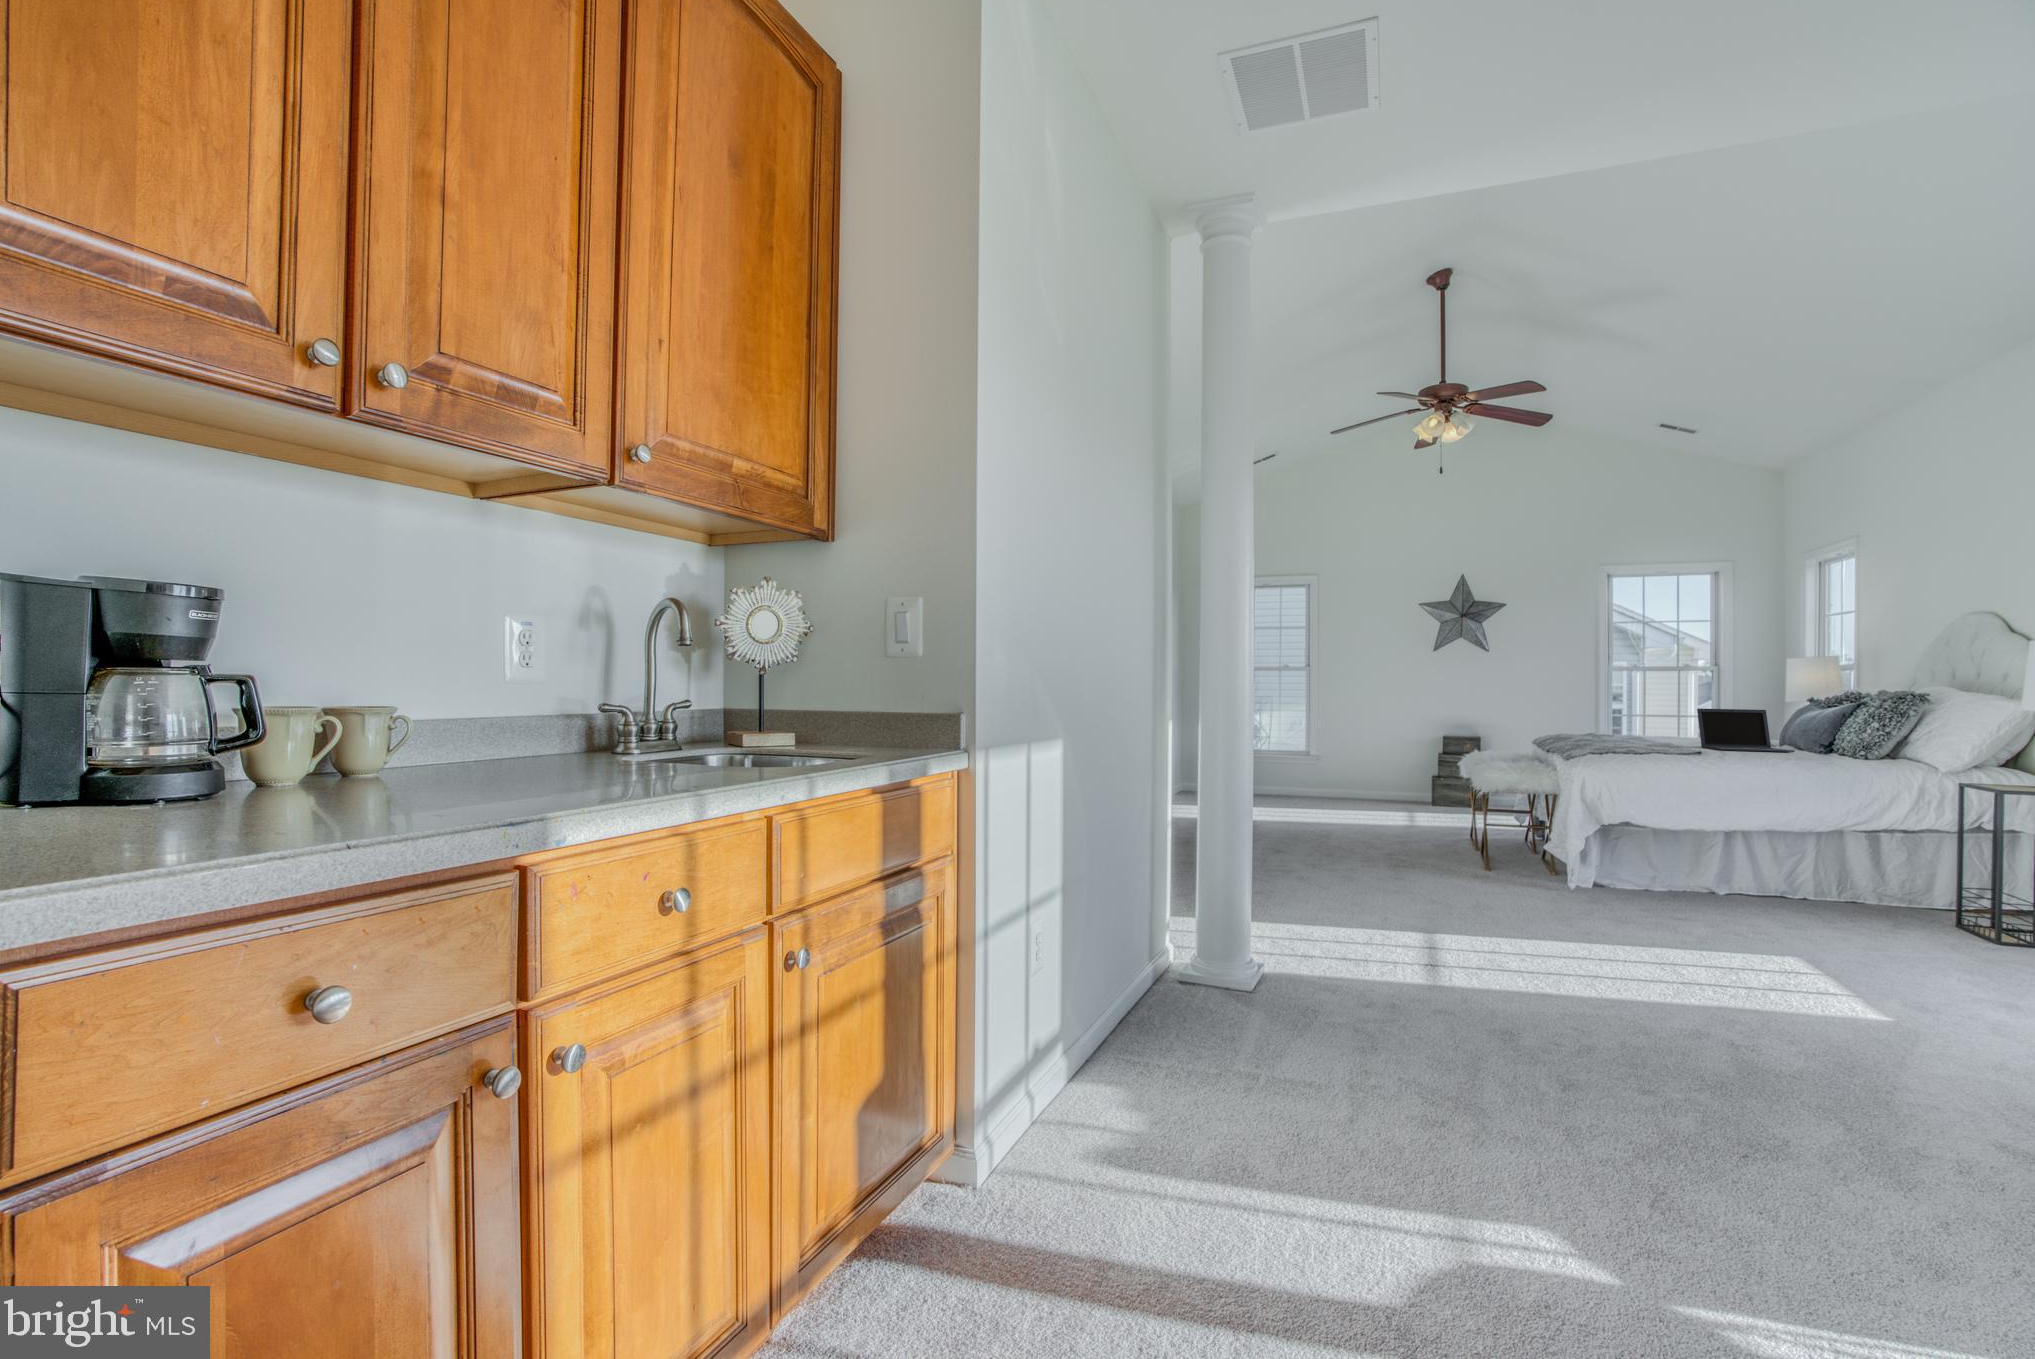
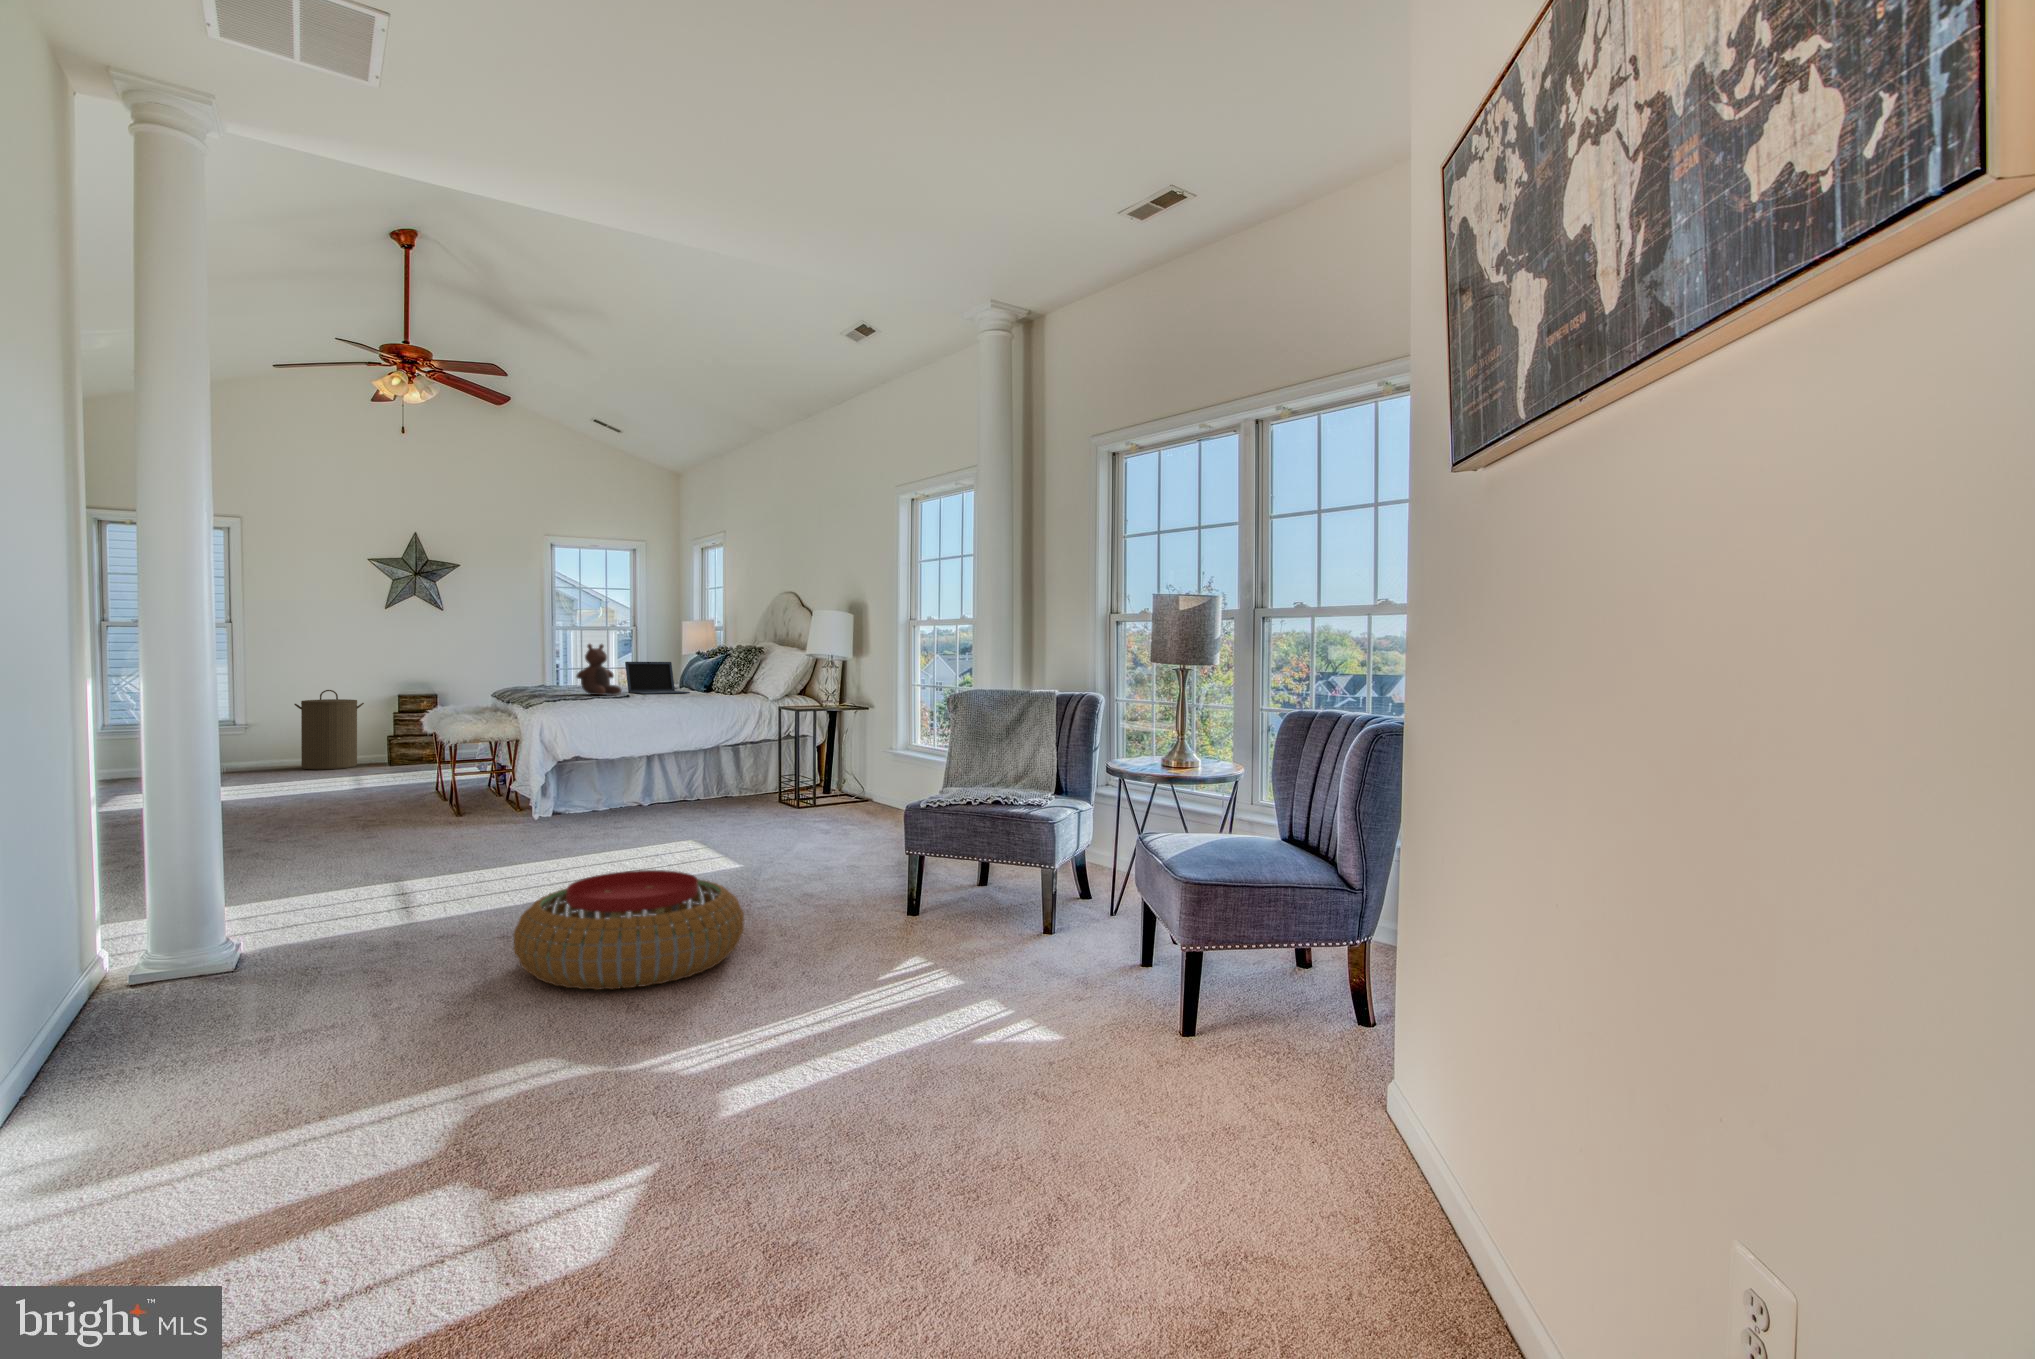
stuffed bear: none [1630,686,1691,749] -> present [576,644,622,695]
laundry hamper: none [1358,729,1415,804] -> present [294,690,364,770]
pouf: none [1509,1003,1887,1210] -> present [513,870,744,990]

